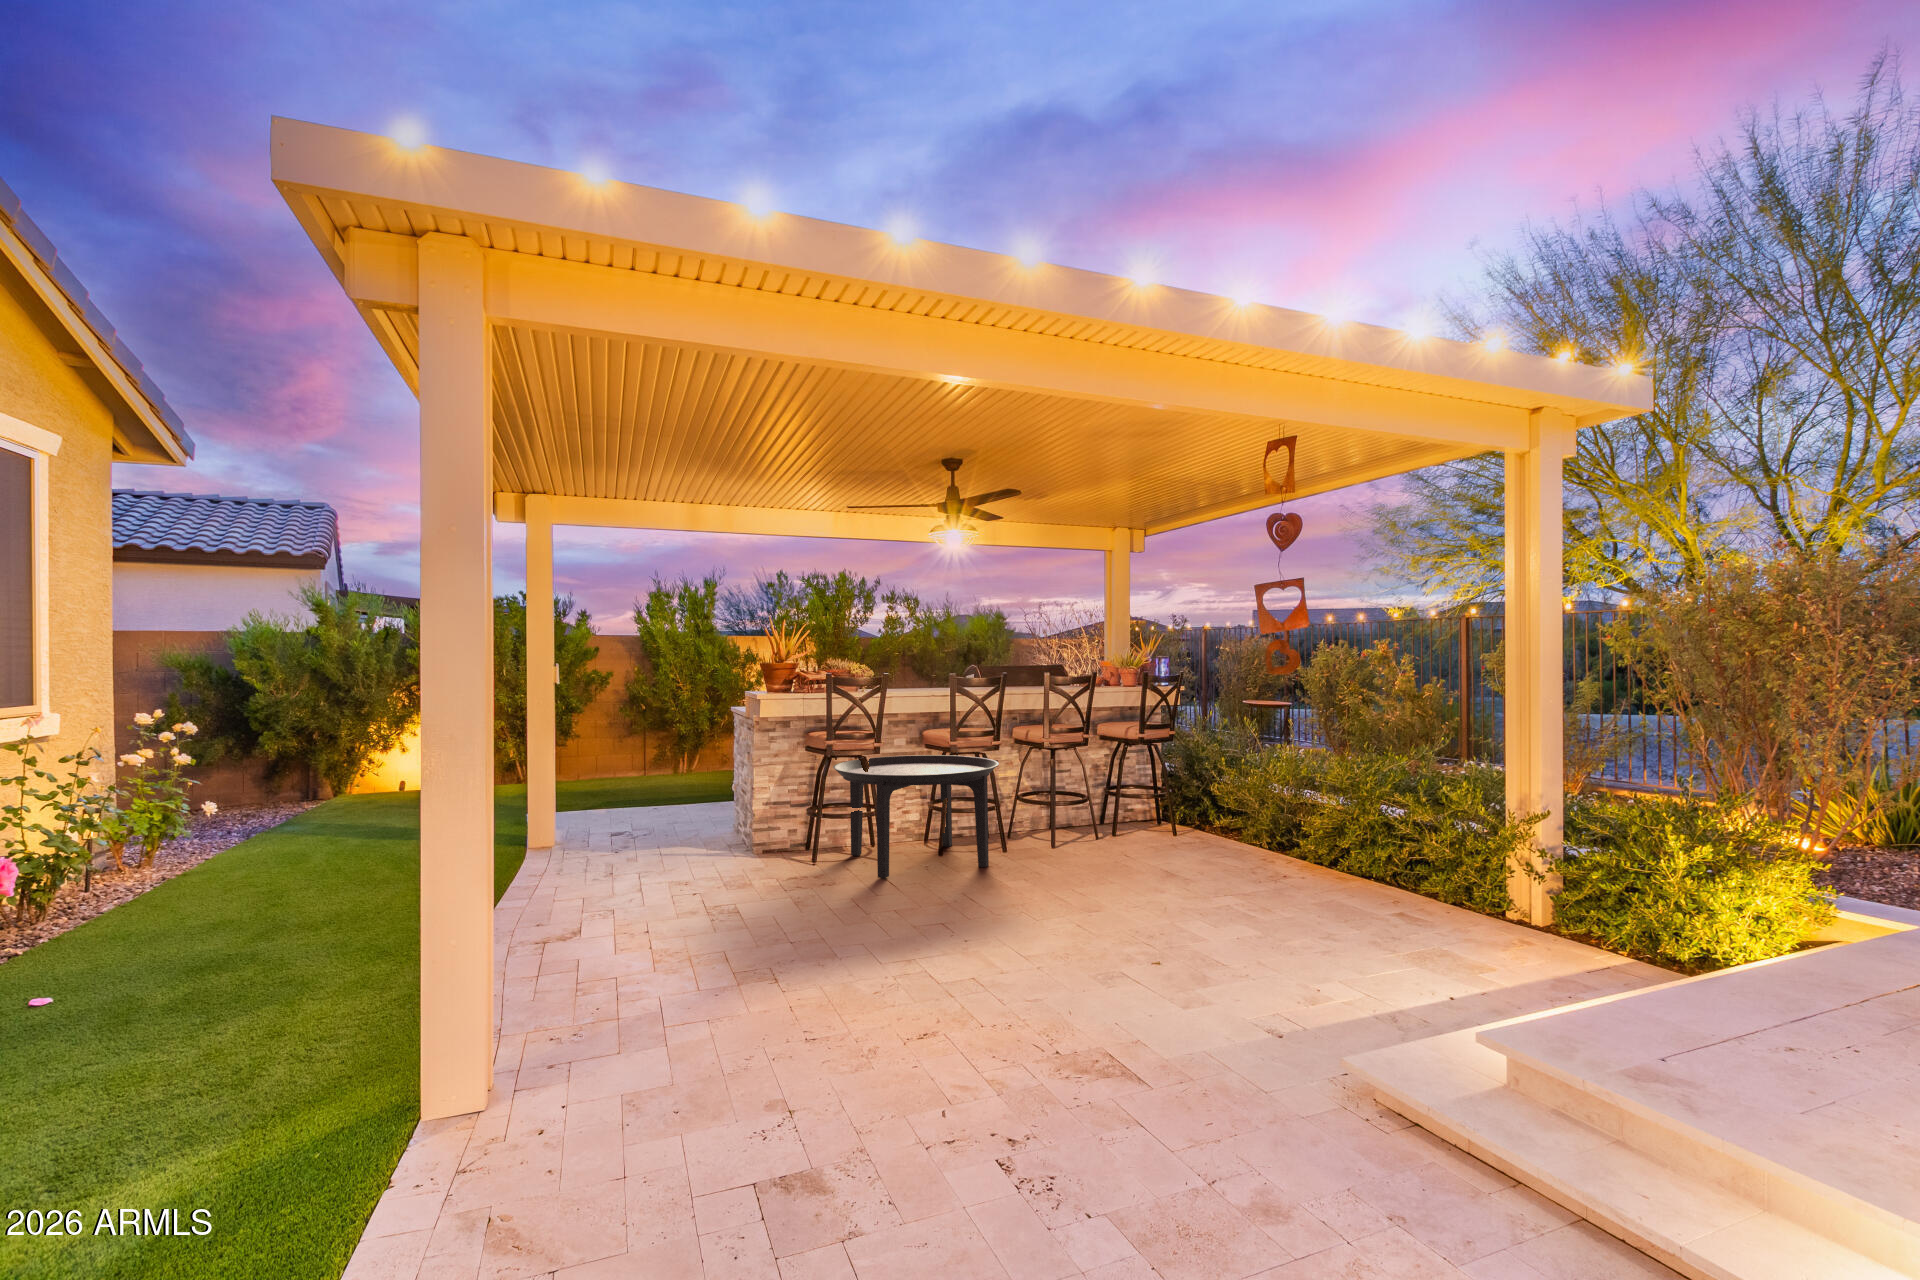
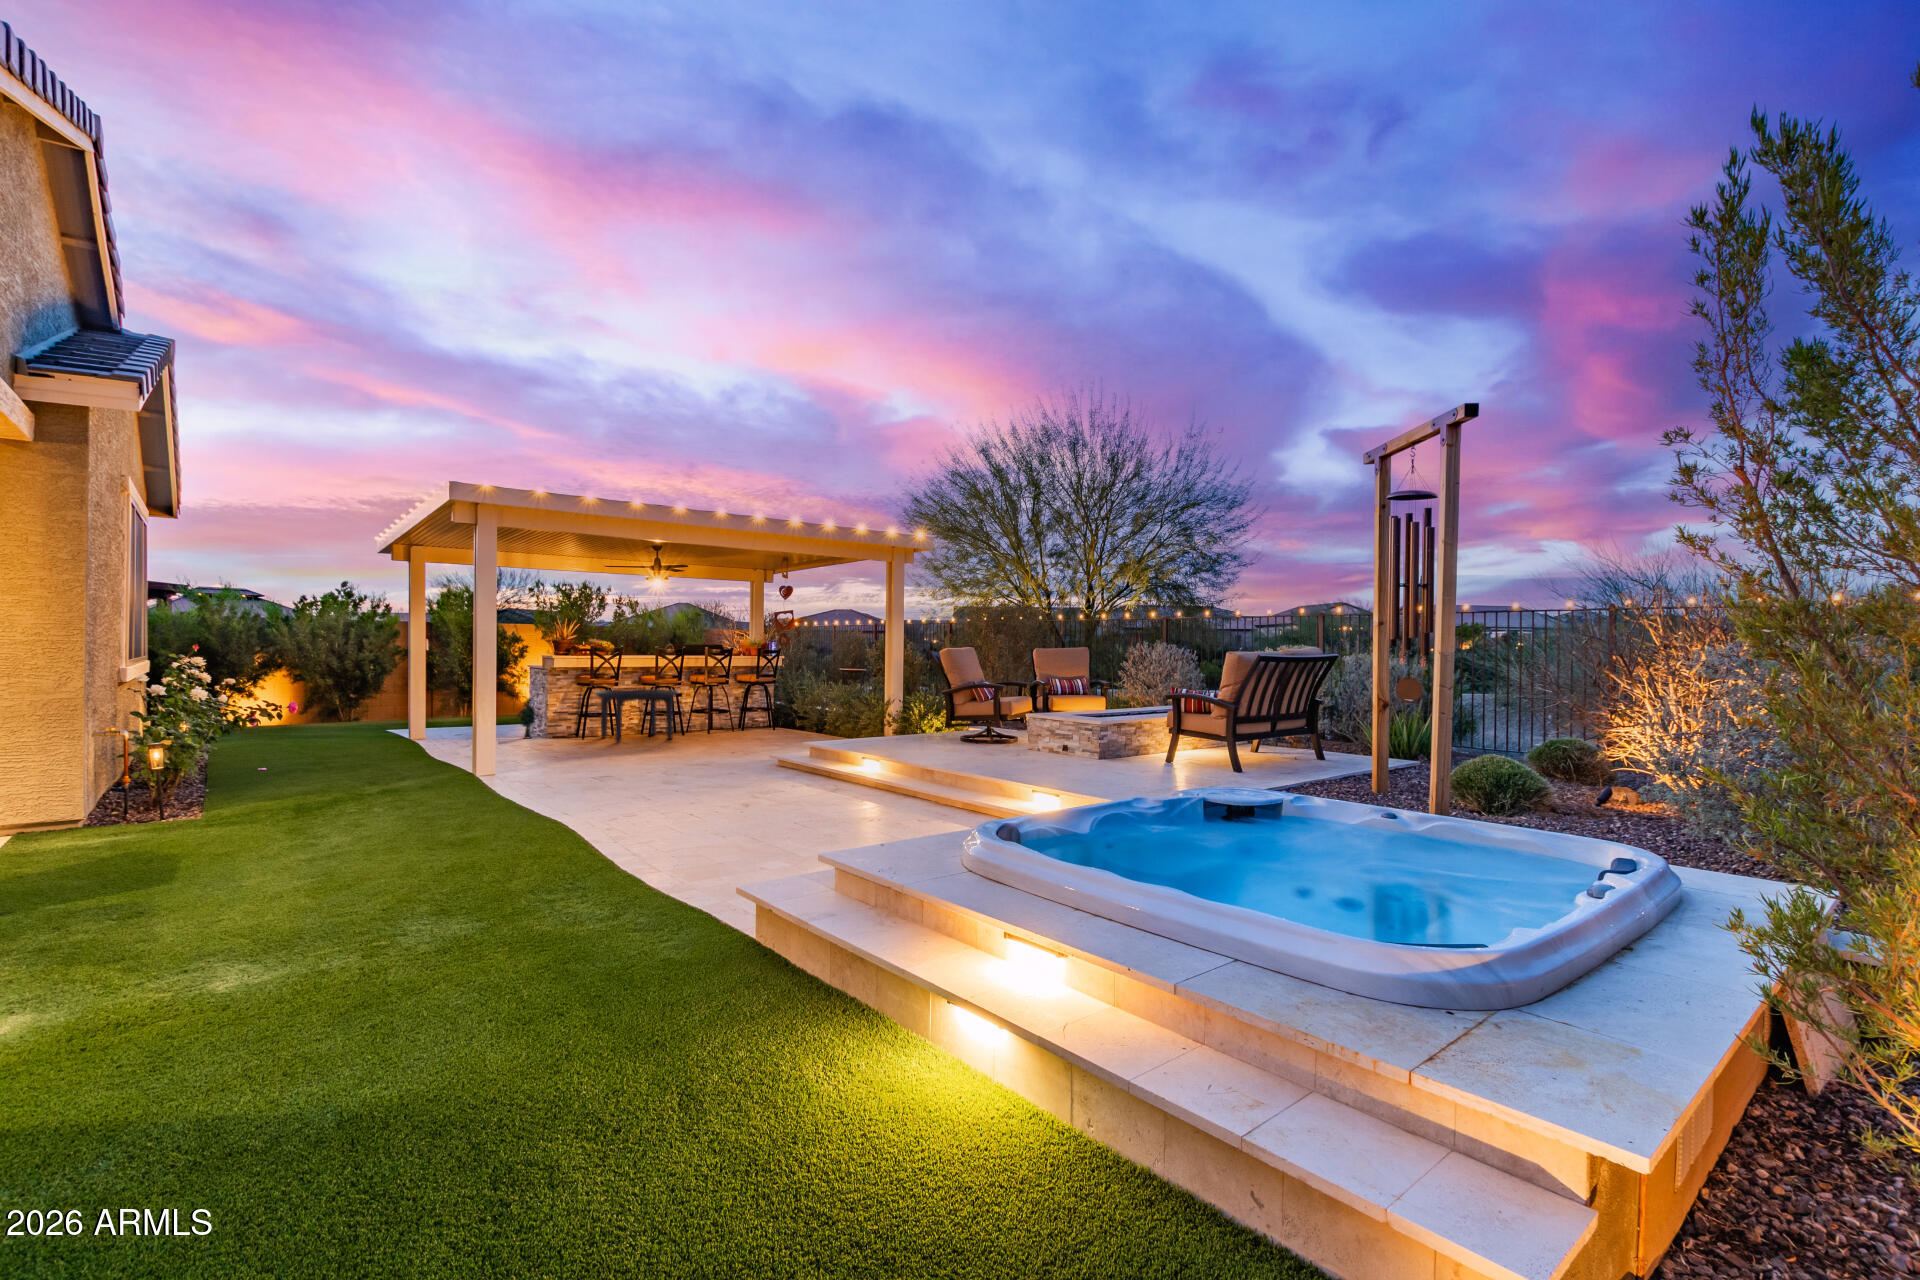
decorative plant: none [704,774,743,851] -> present [518,698,538,738]

